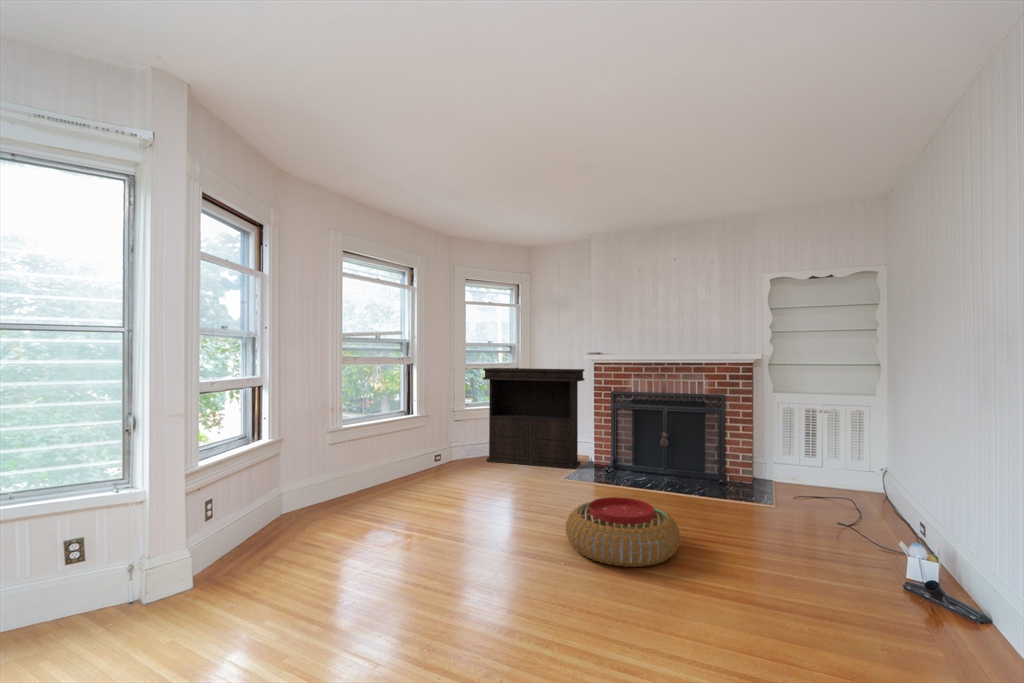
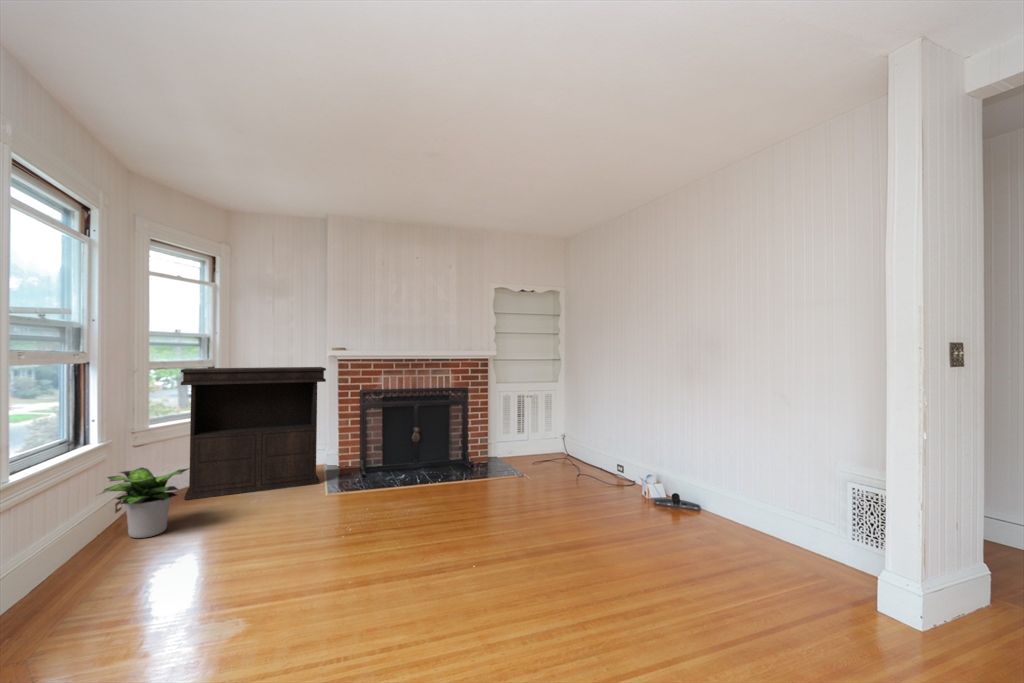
potted plant: none [419,431,469,477] -> present [102,468,187,538]
pouf: present [566,497,680,567] -> none [434,495,545,565]

